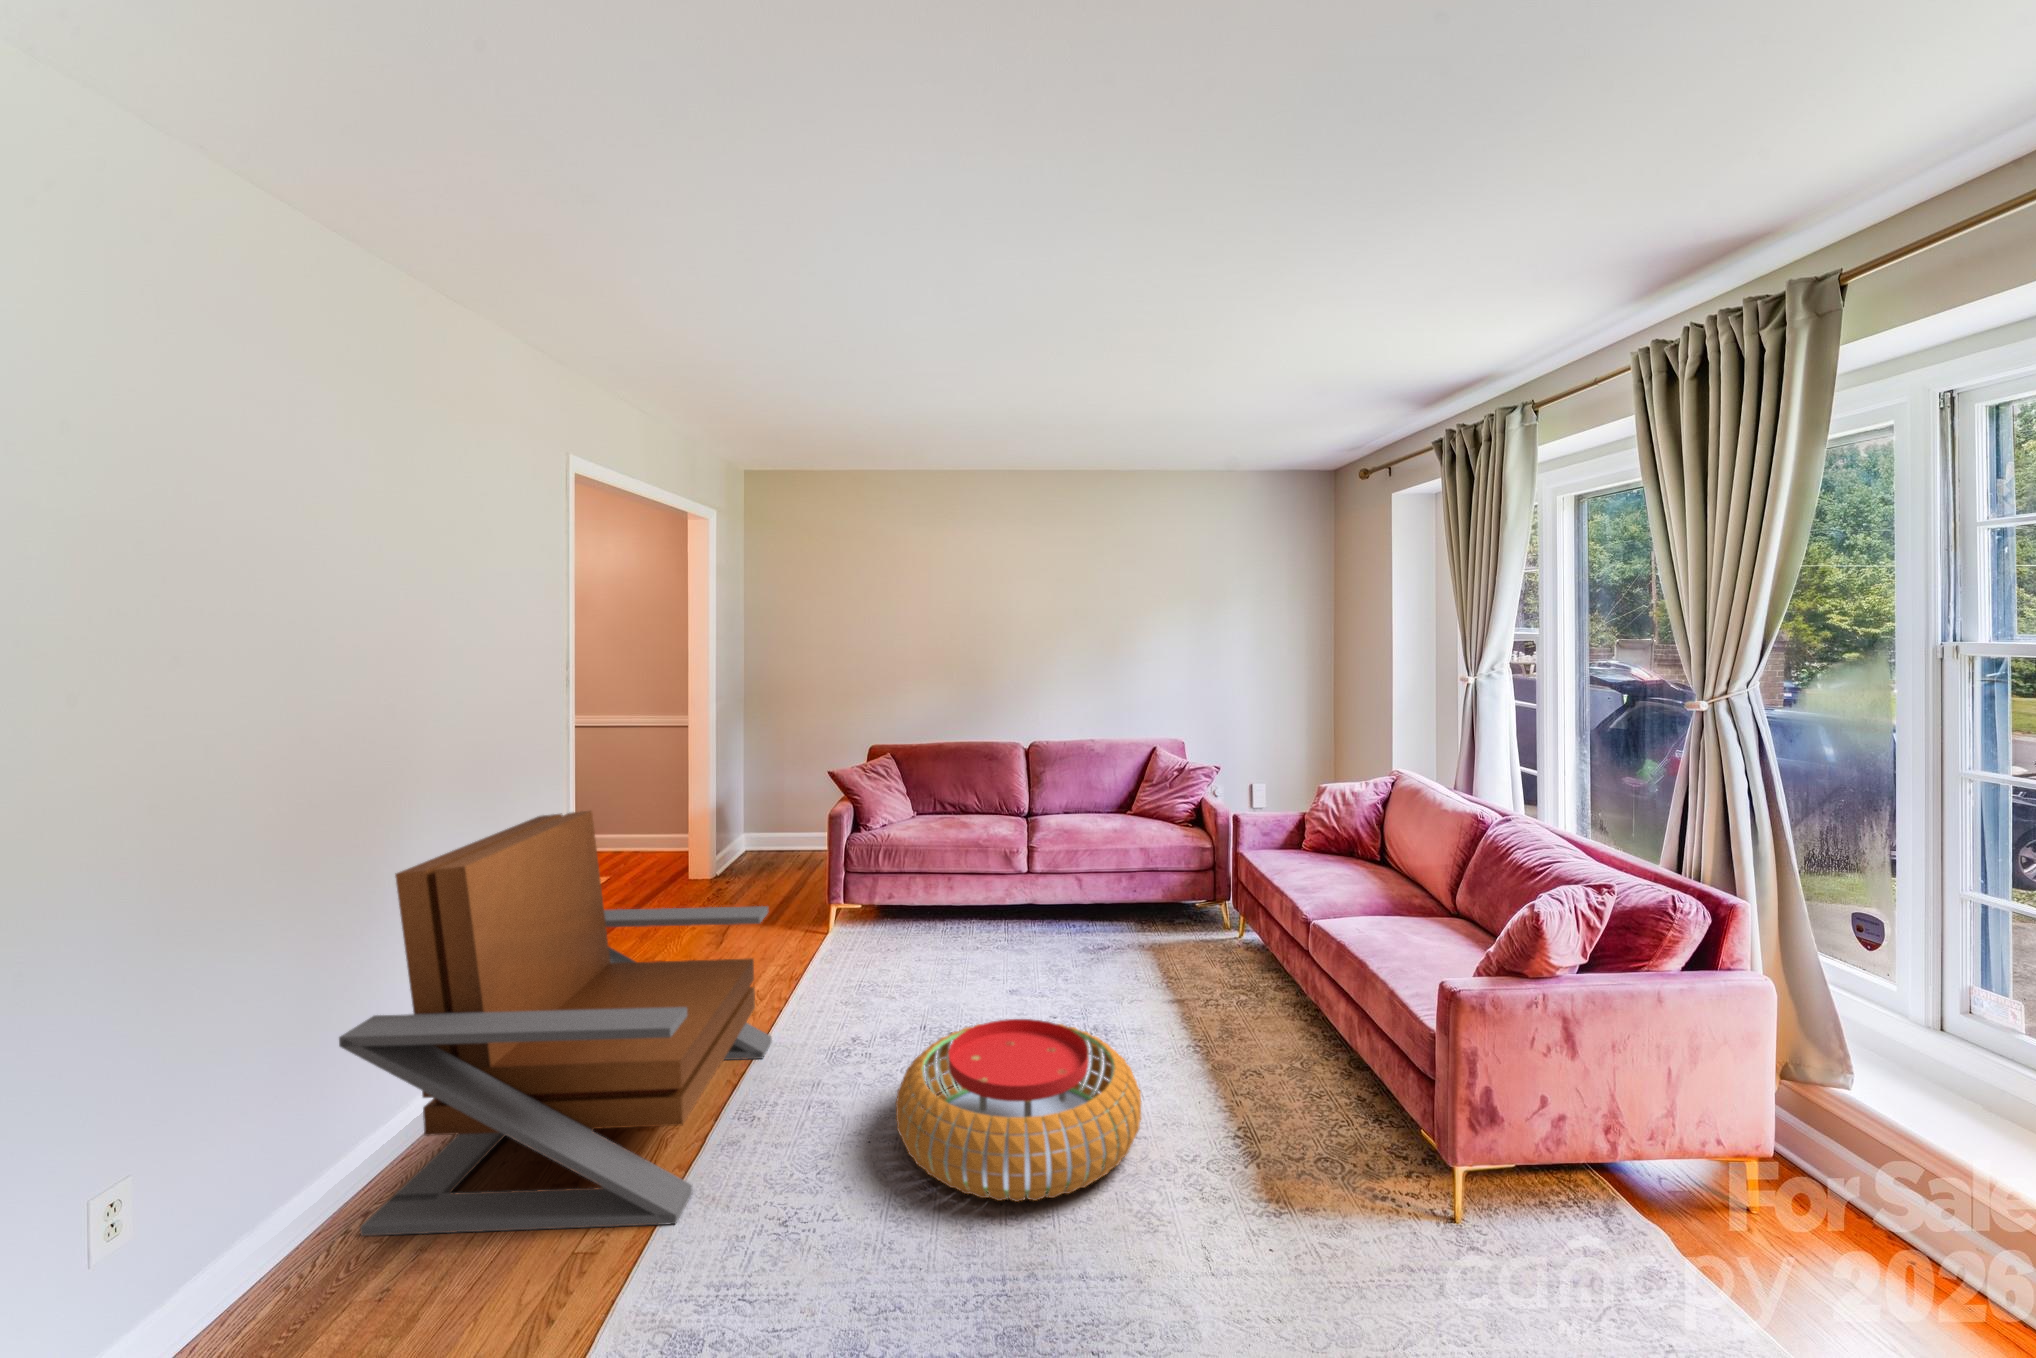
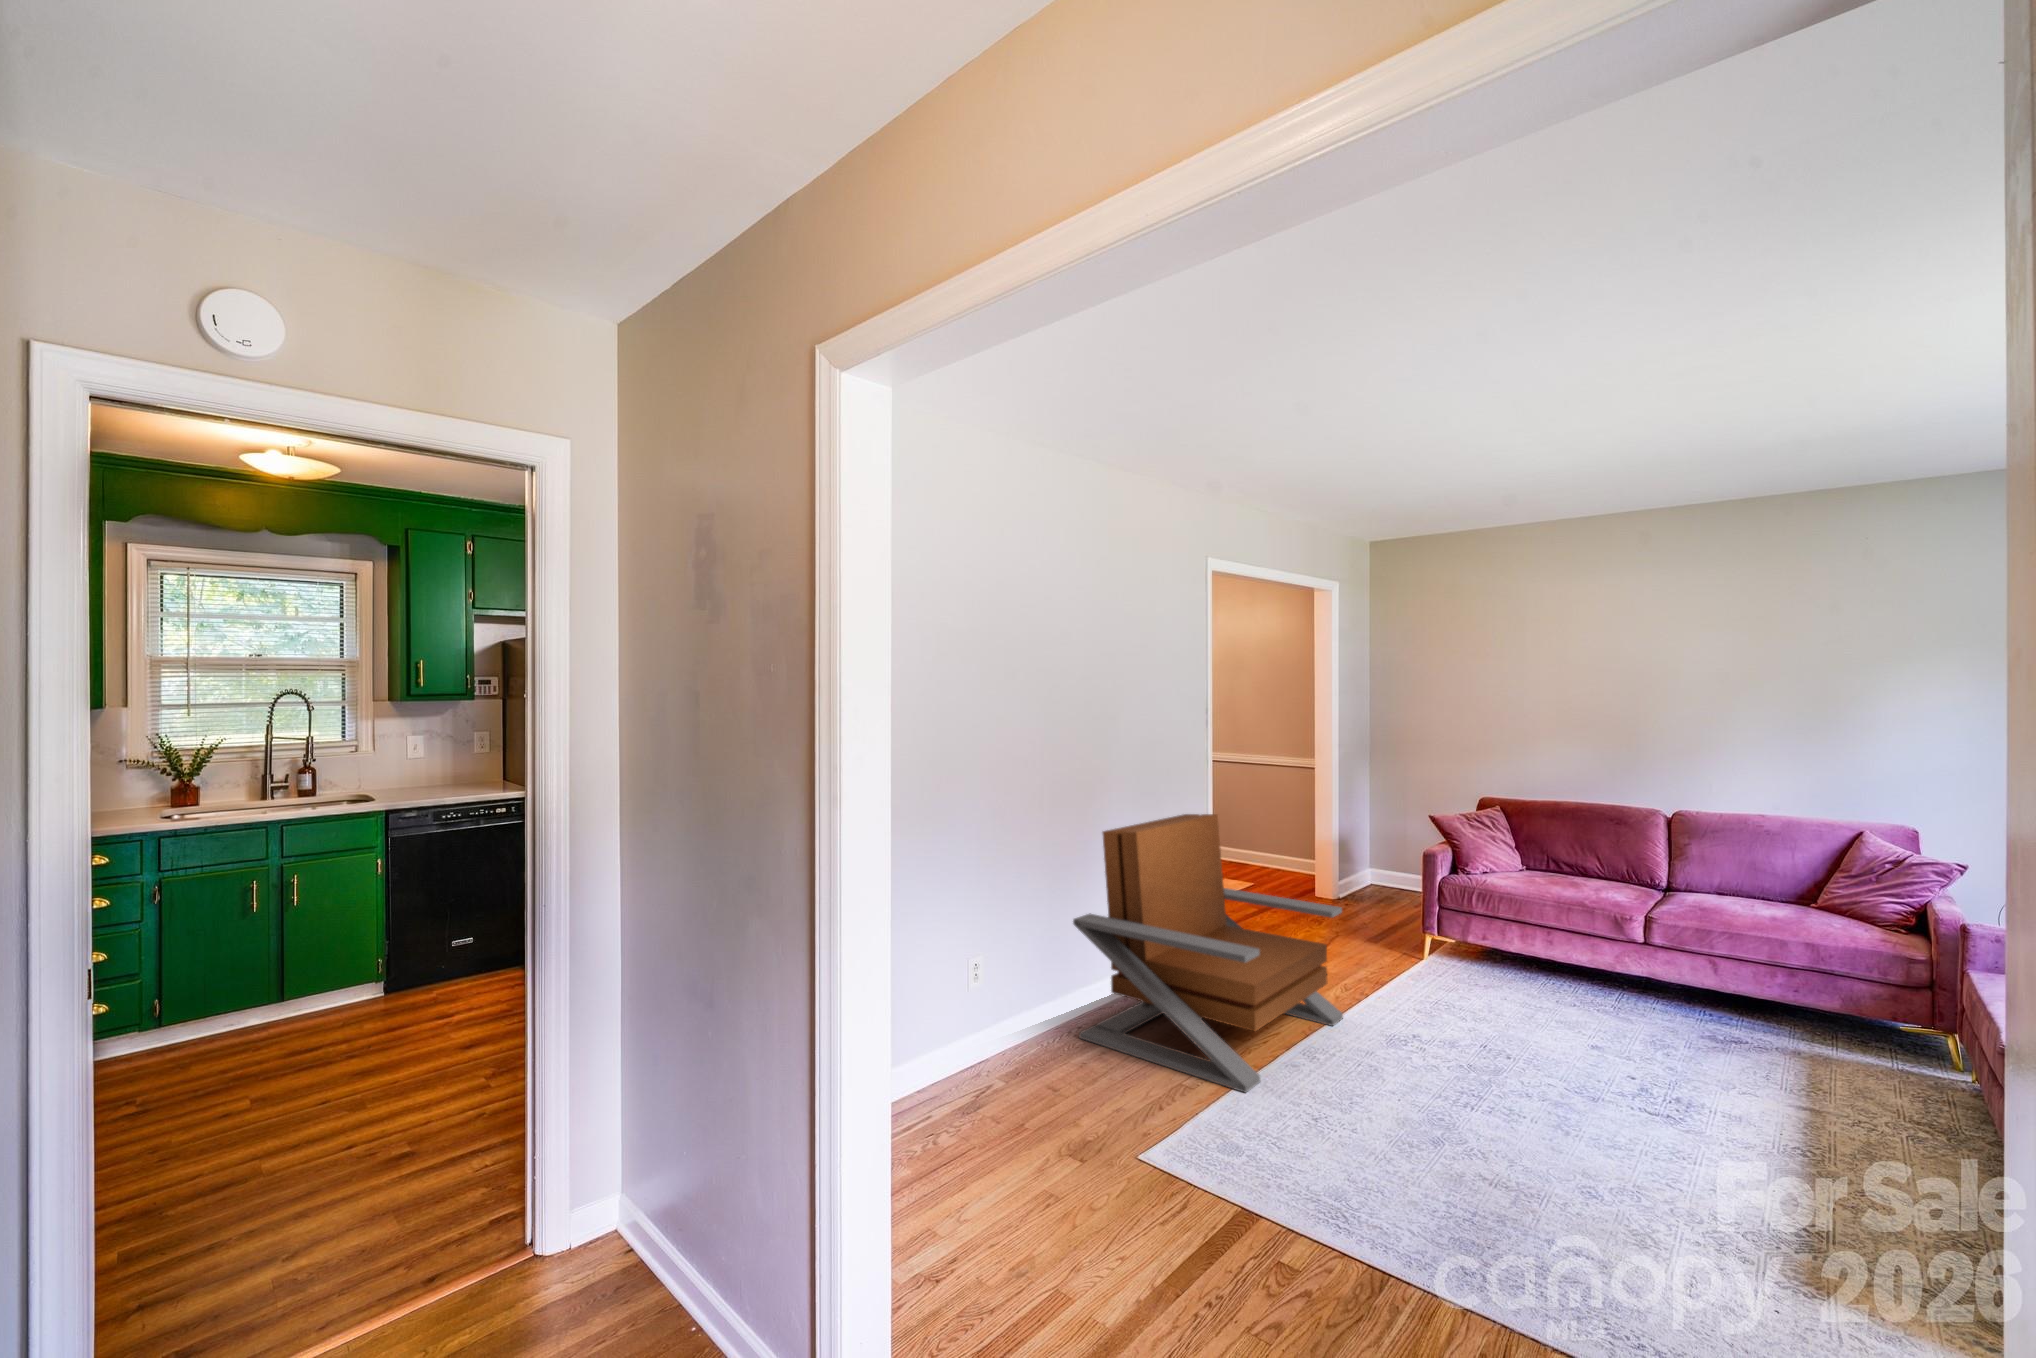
pouf: present [896,1019,1142,1202] -> none [1417,1036,1671,1190]

